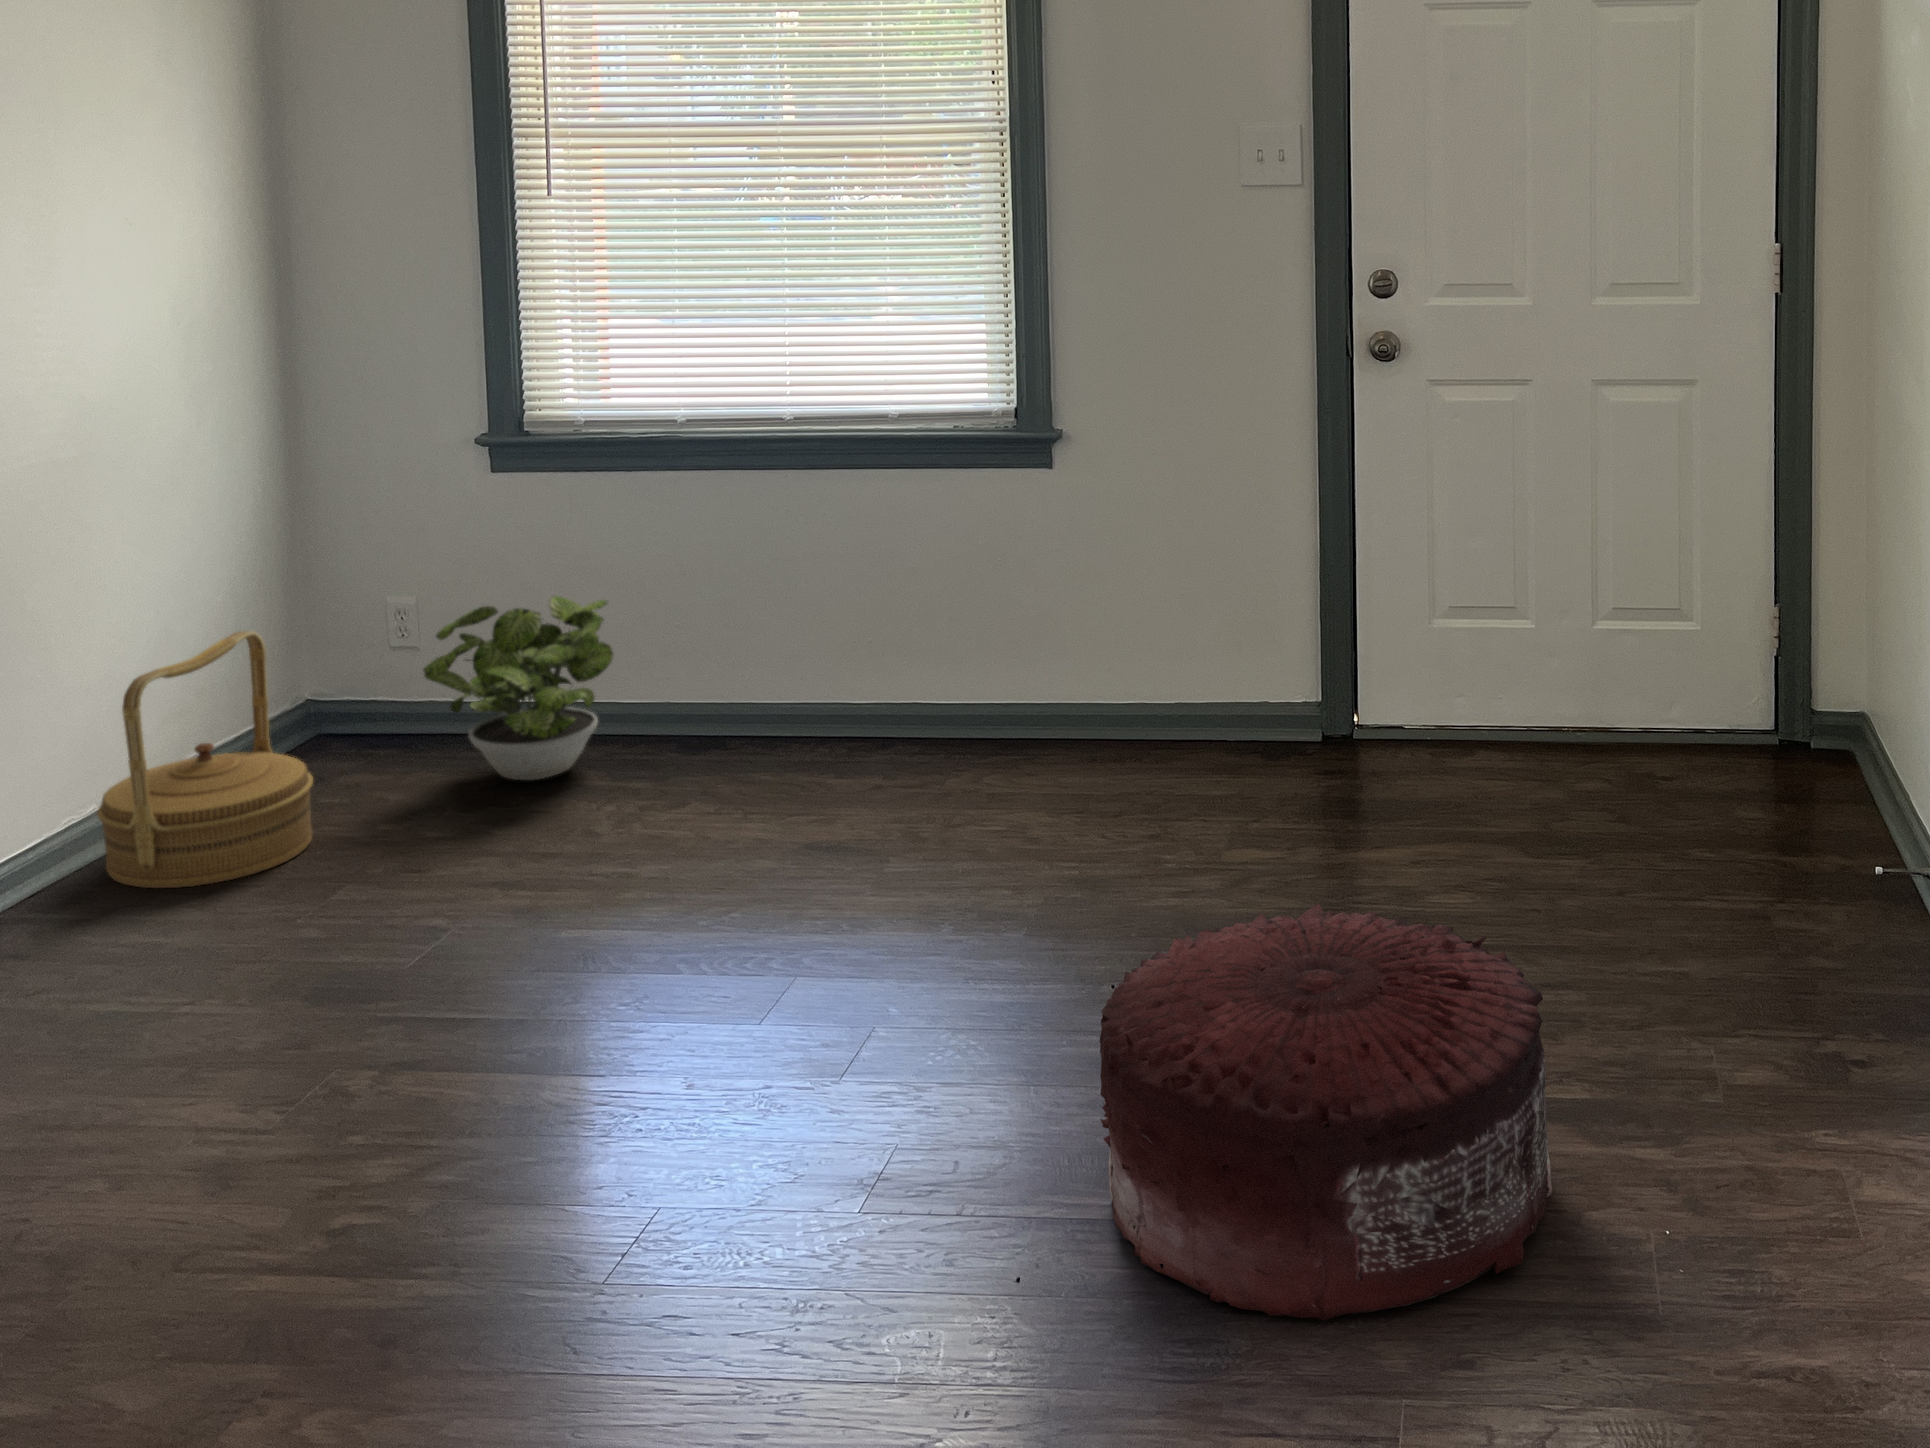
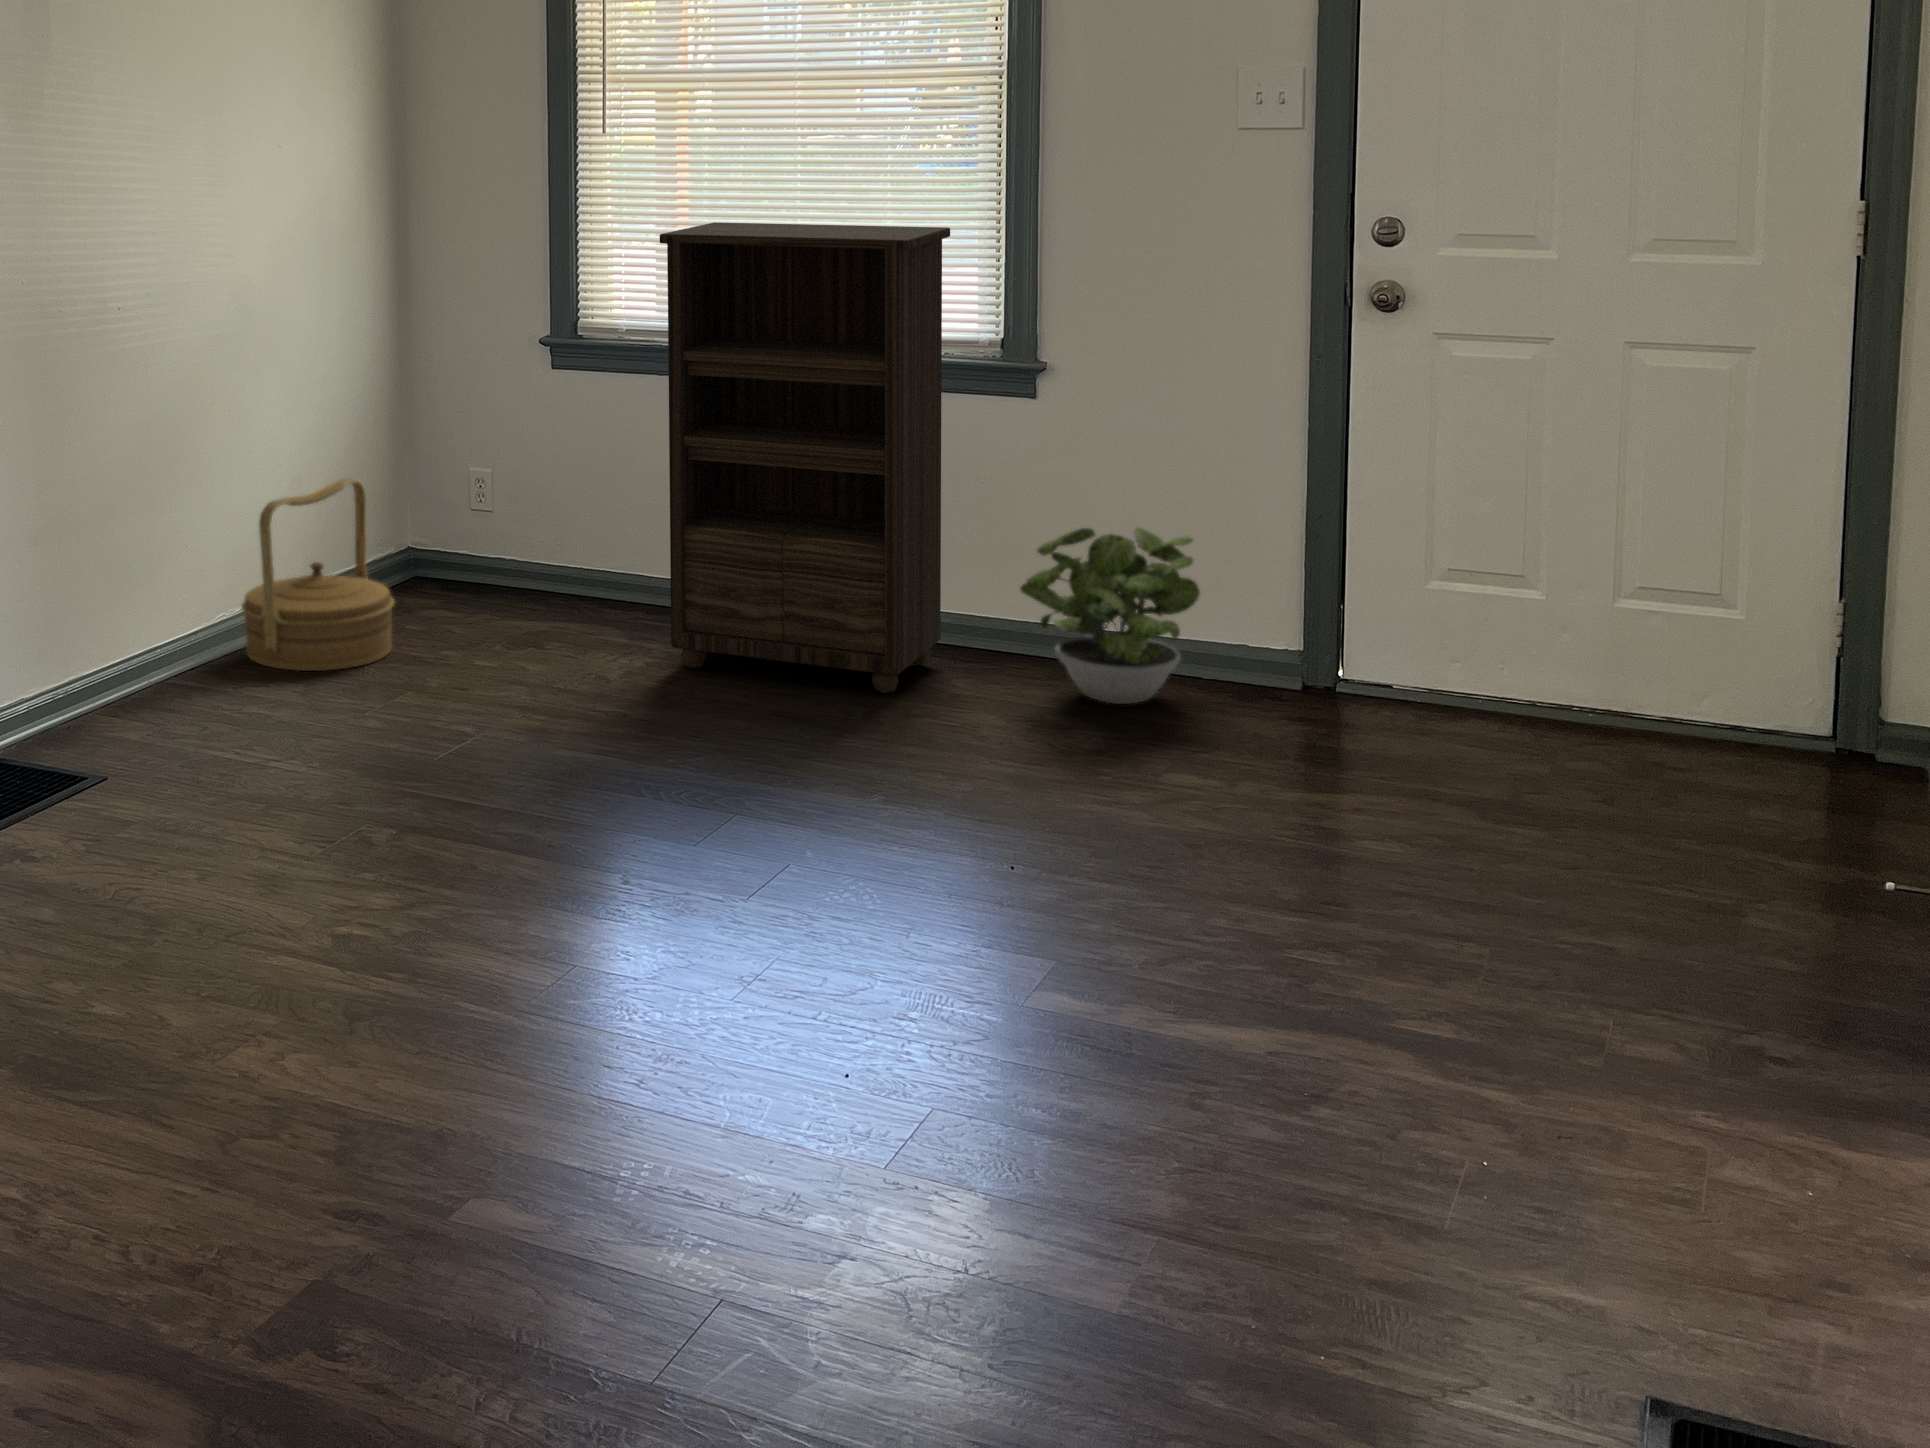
bookshelf: none [640,295,967,808] -> present [660,222,950,693]
potted plant: present [423,596,613,781] -> present [1020,528,1200,704]
pouf: present [1100,903,1552,1320] -> none [930,782,1354,1116]

